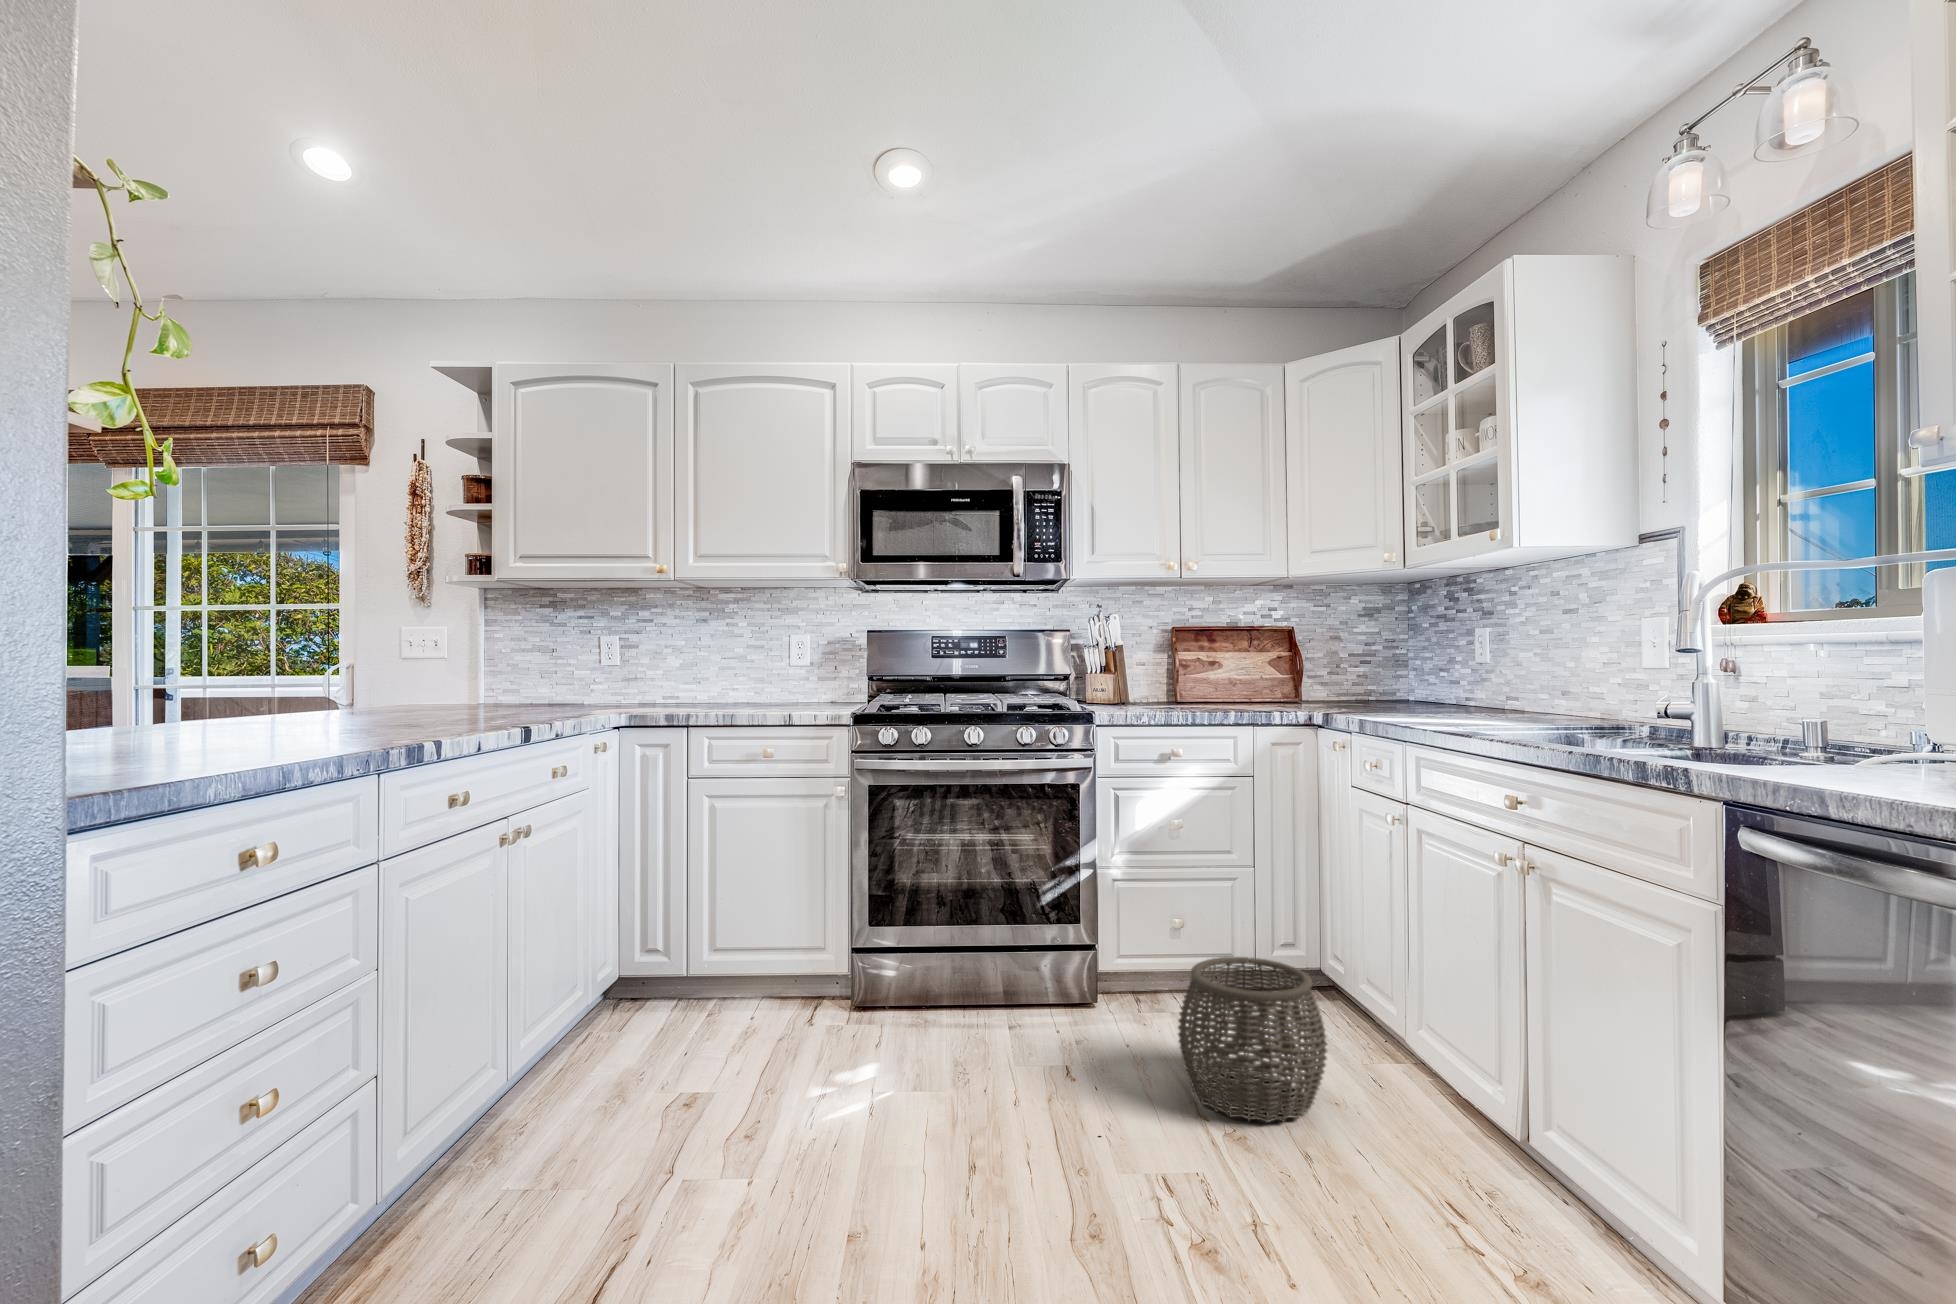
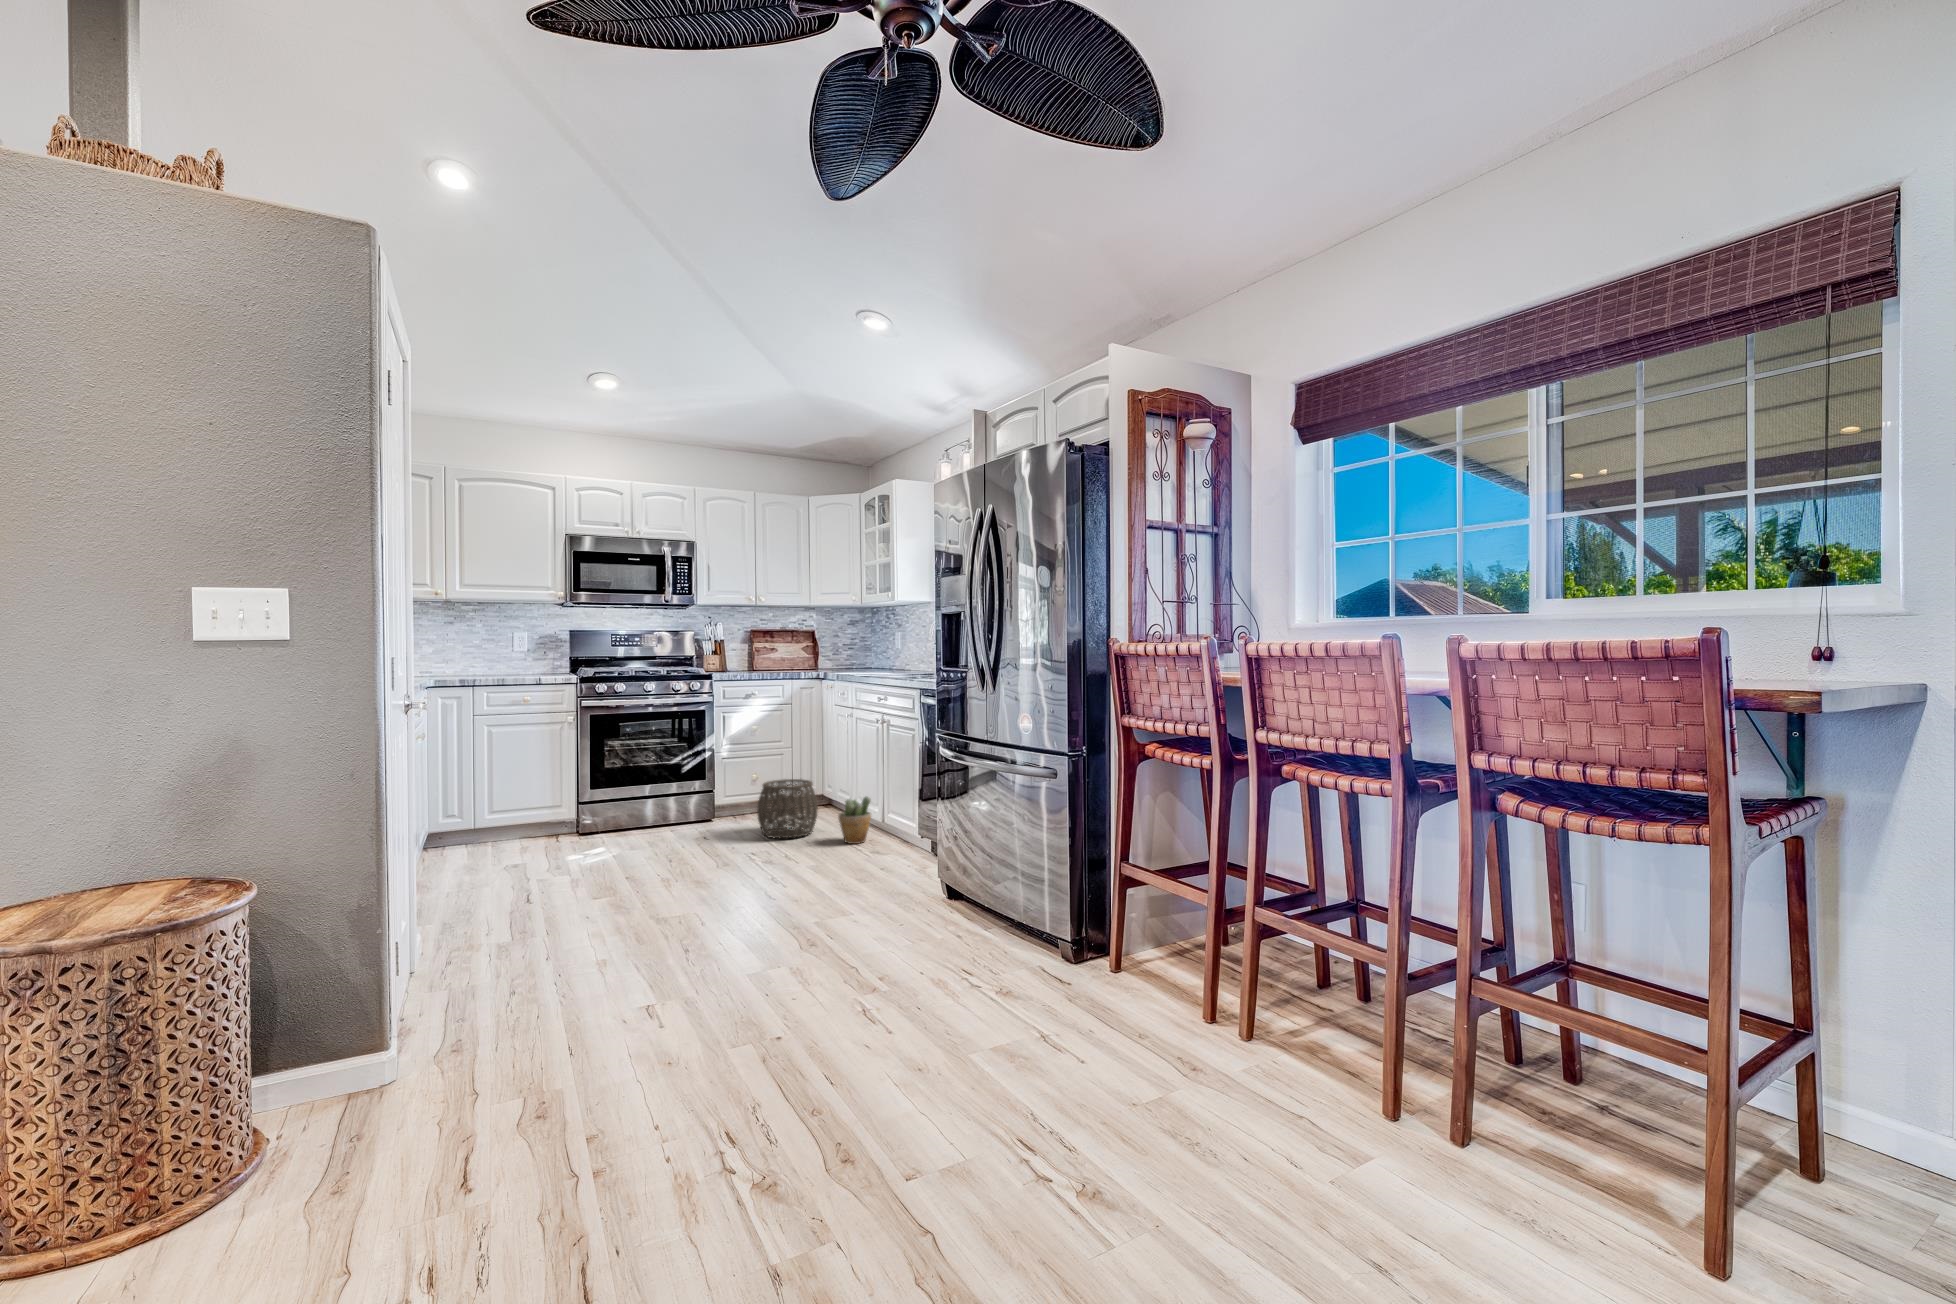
potted plant: none [1391,1060,1492,1197] -> present [838,796,871,844]

